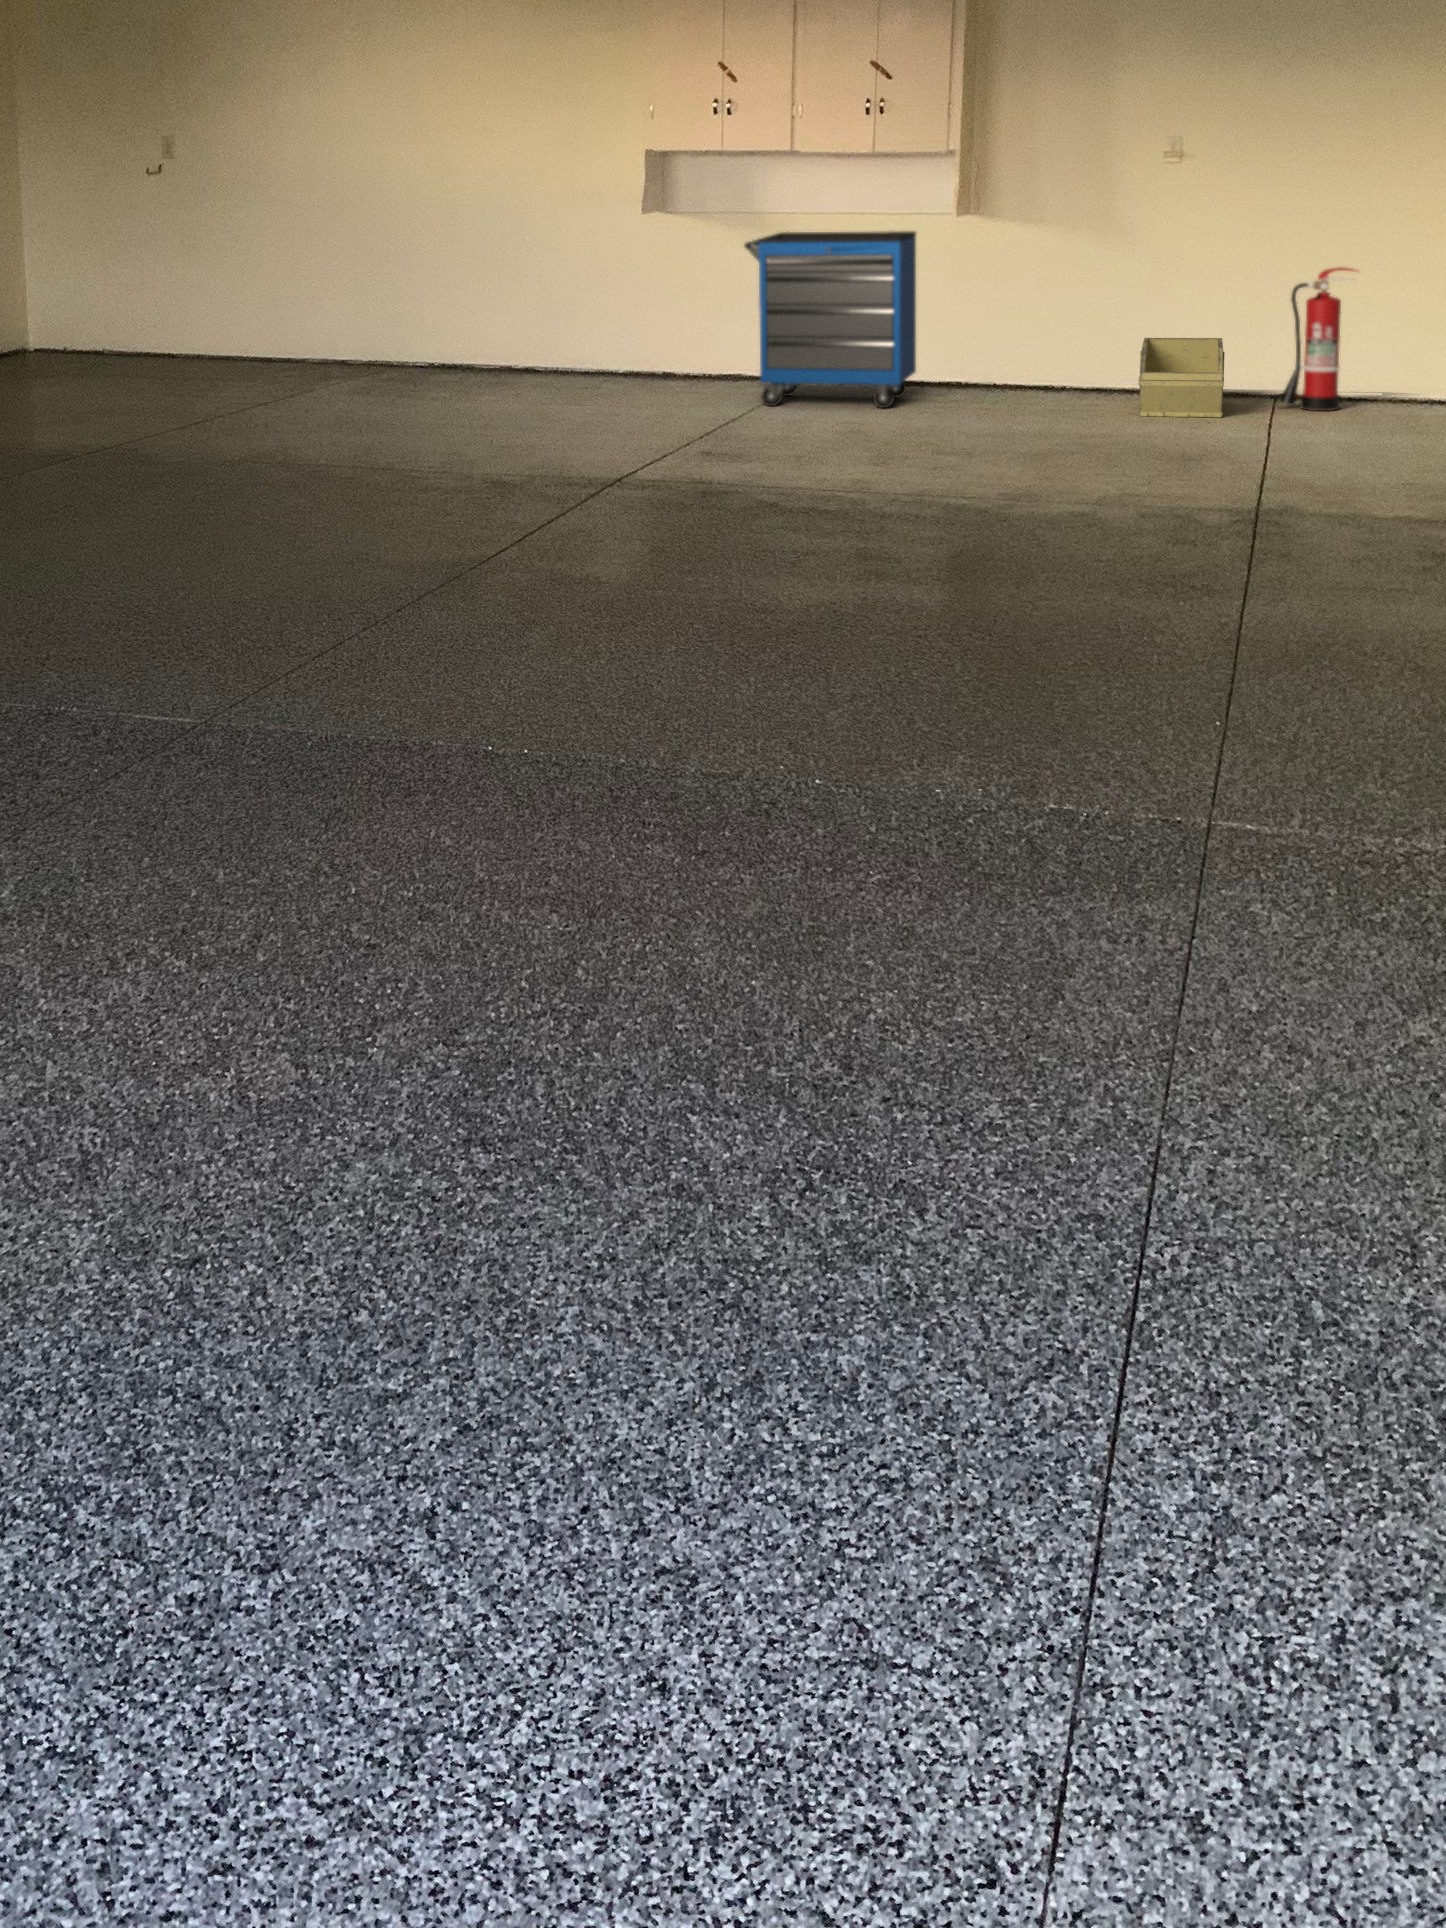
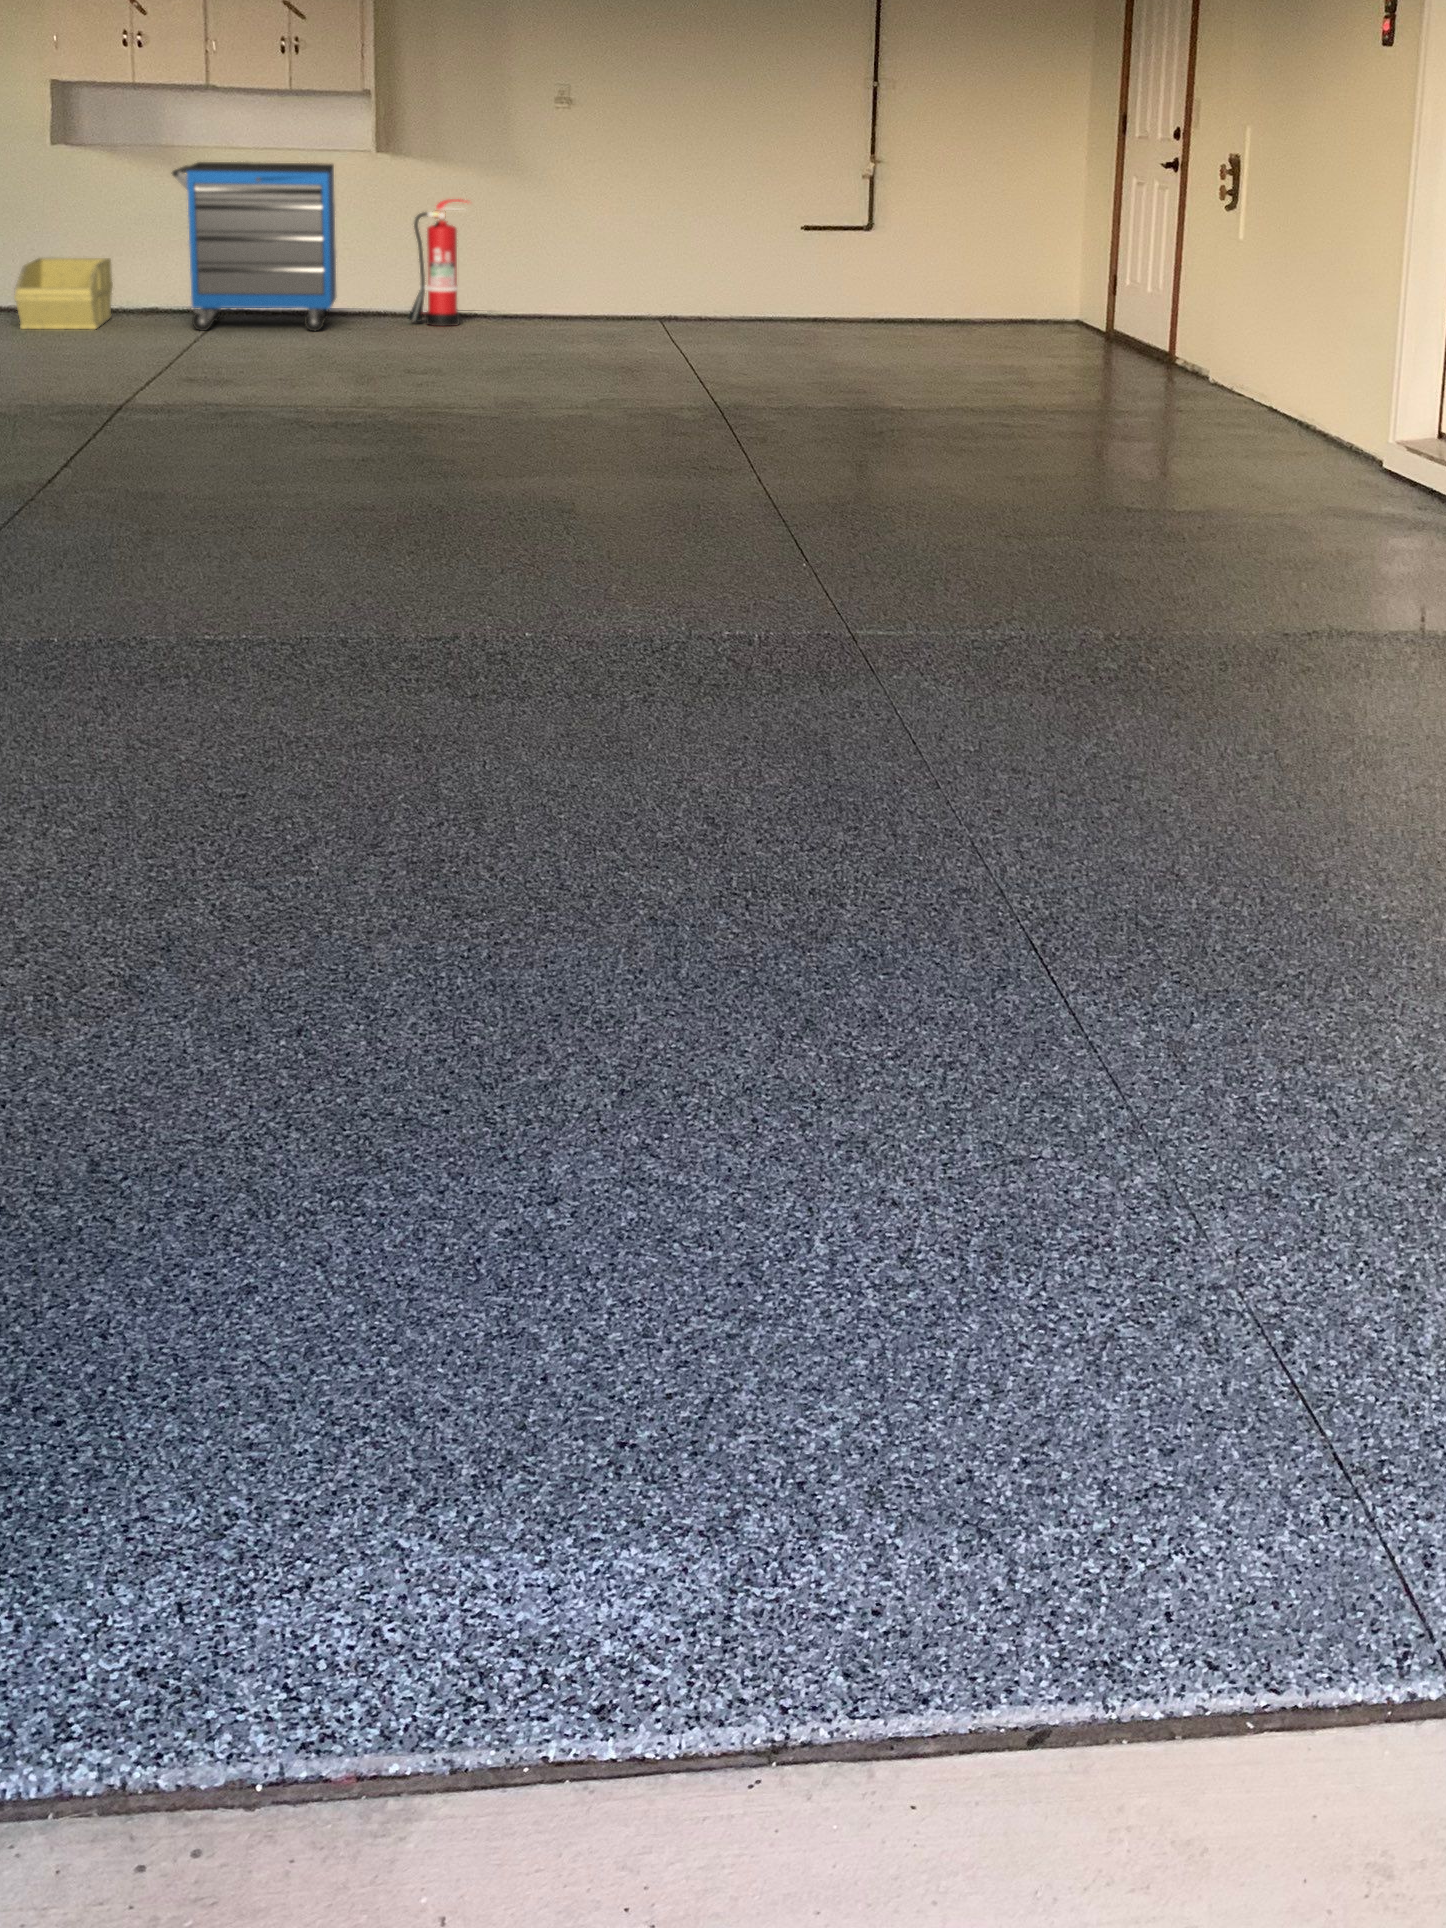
fire extinguisher: present [1280,267,1355,411] -> present [409,199,463,326]
storage bin: present [1139,338,1225,417] -> present [14,258,113,329]

